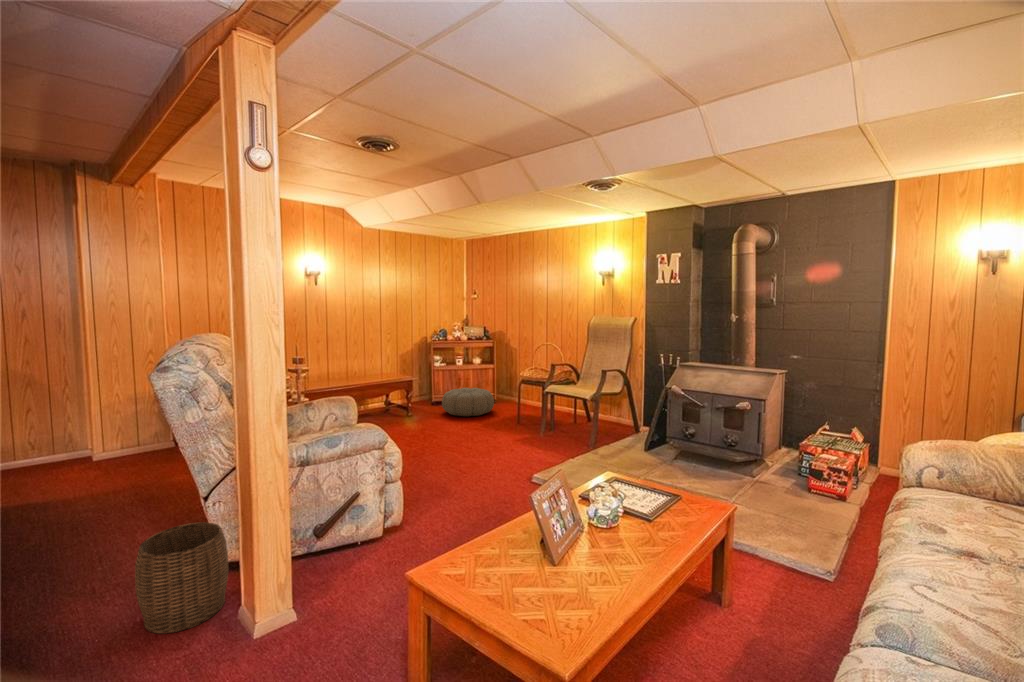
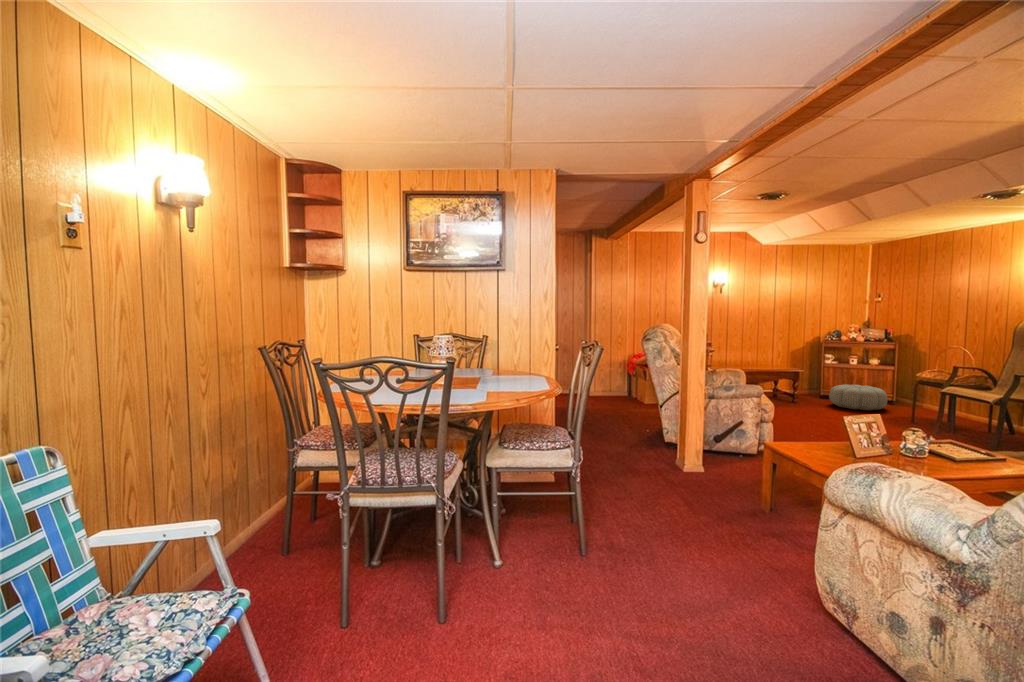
woven basket: present [135,522,229,633] -> none [634,416,672,460]

